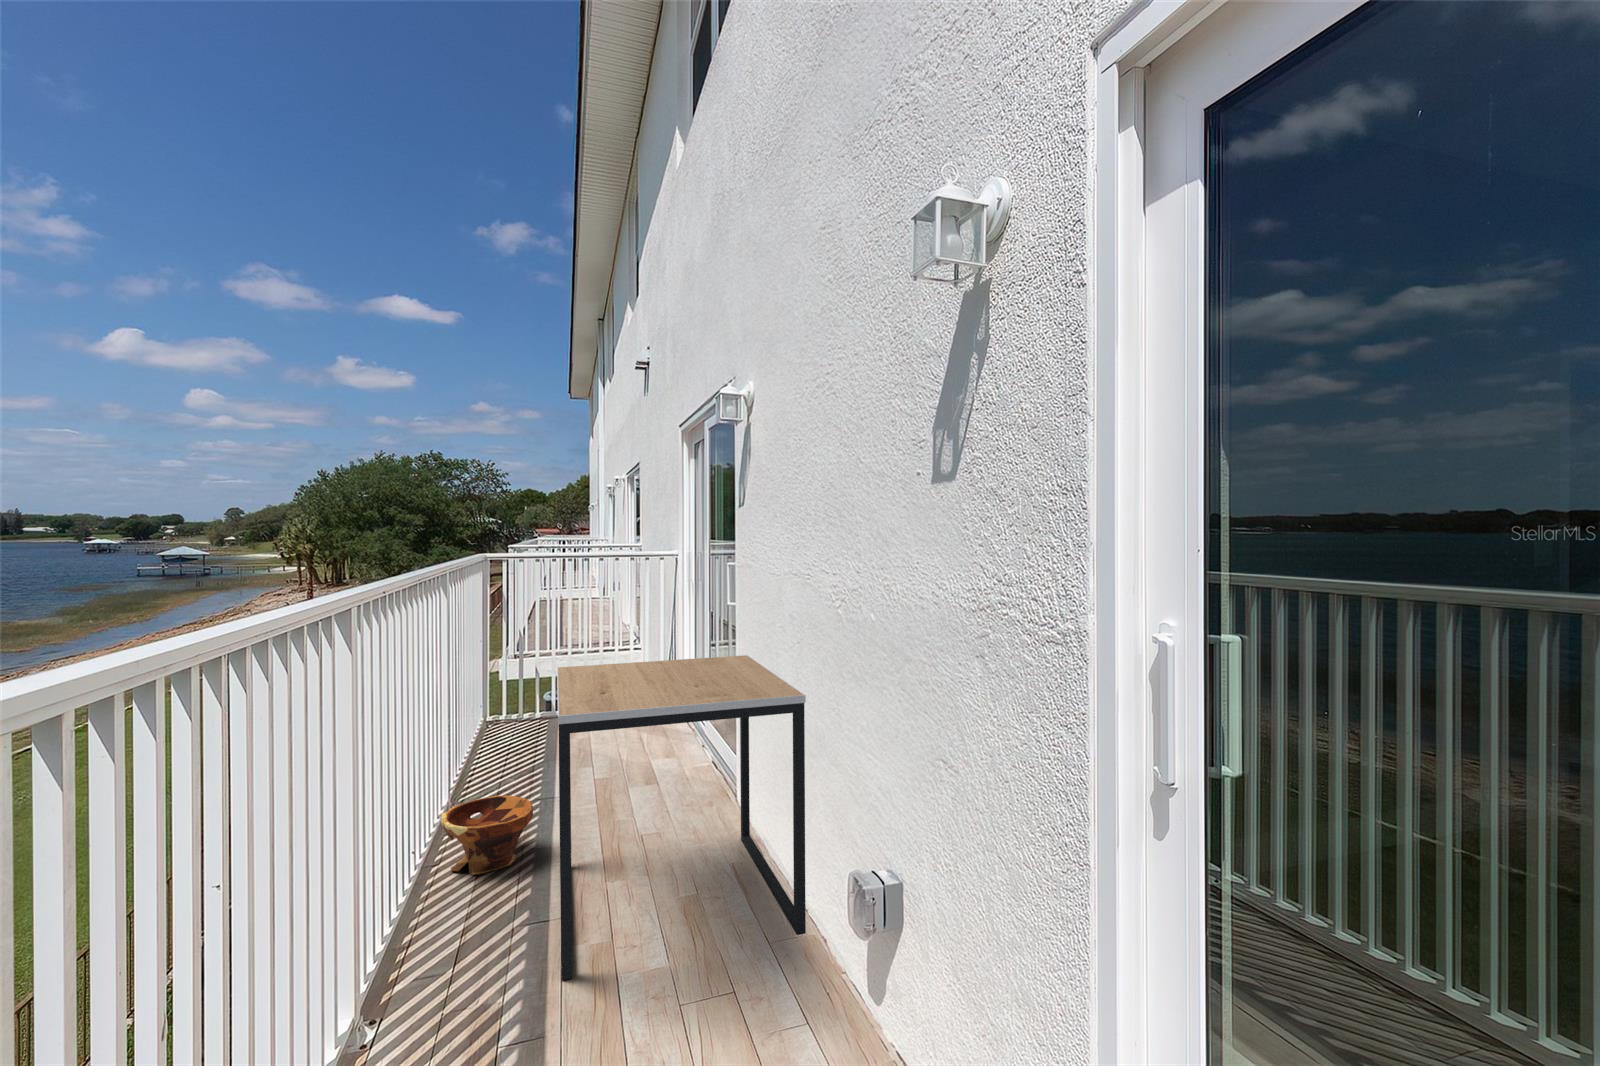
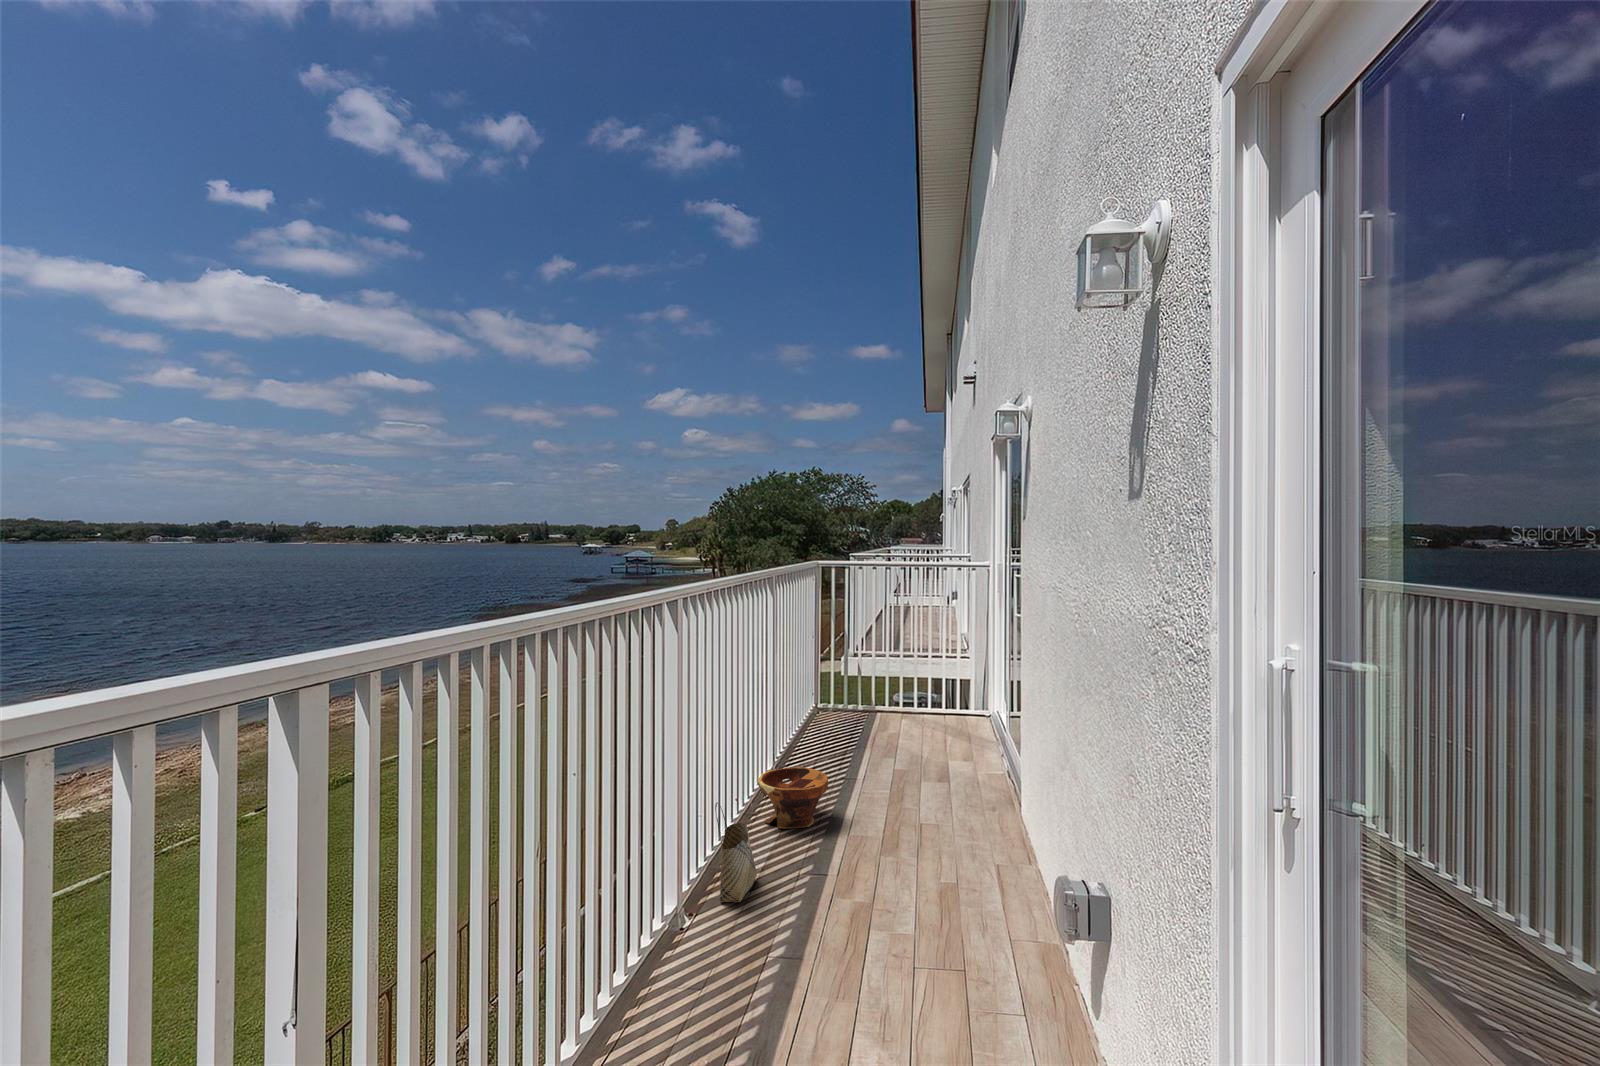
side table: present [557,655,806,980] -> none [820,662,1048,940]
woven basket: none [404,853,460,990] -> present [715,803,757,902]

